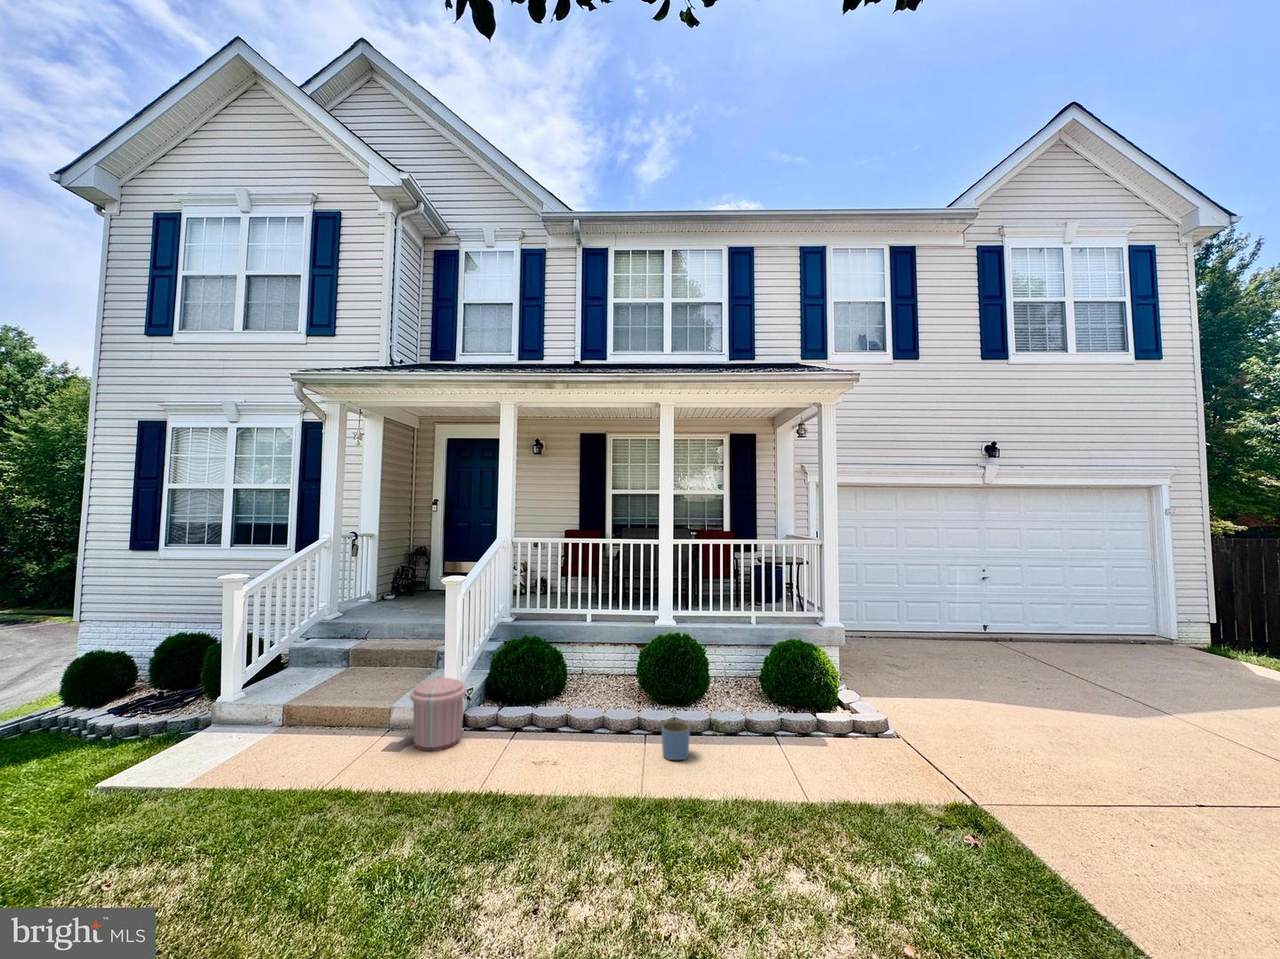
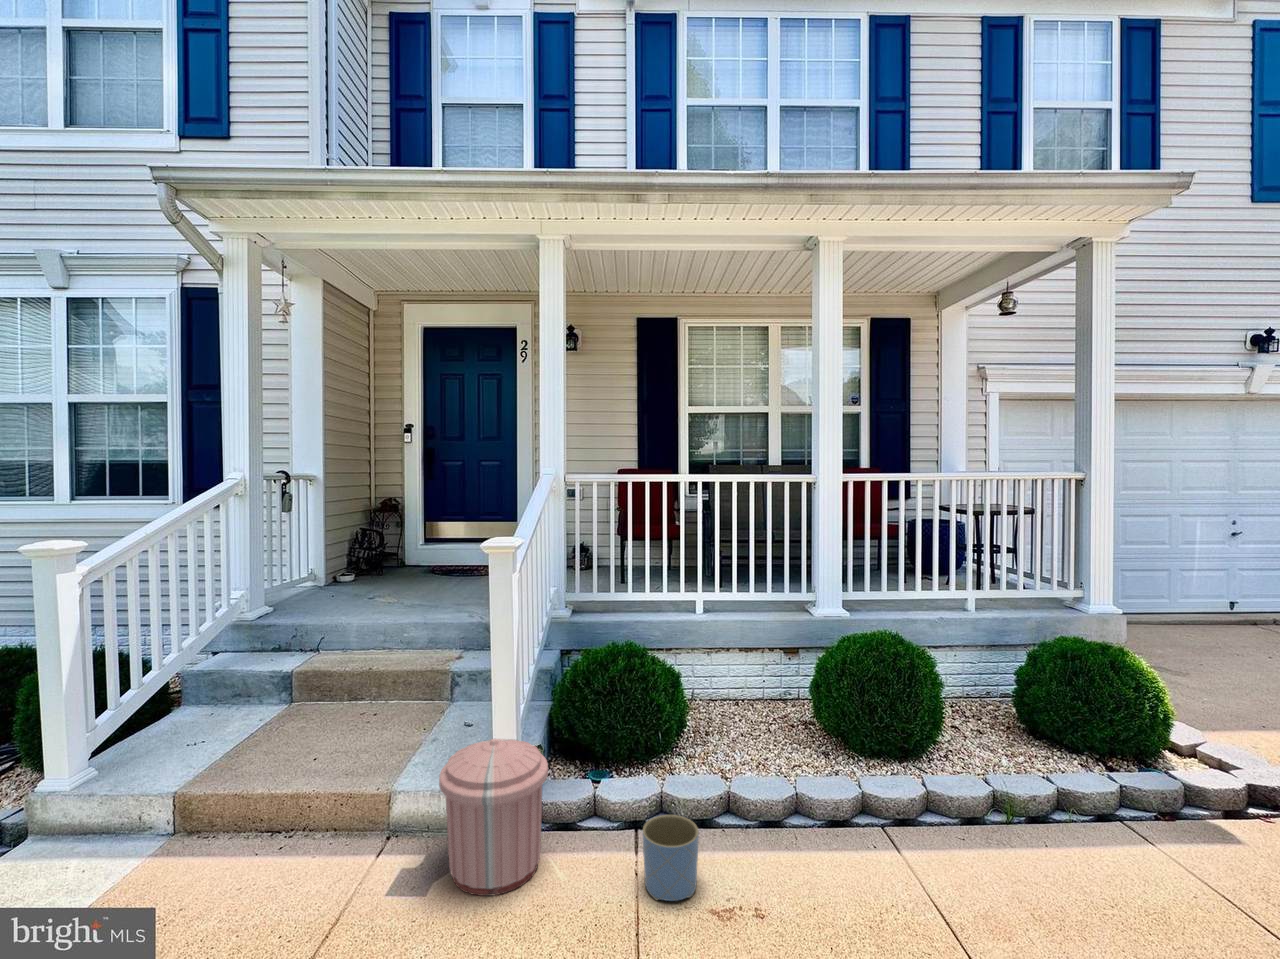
planter: present [662,721,690,760] -> present [643,815,699,901]

